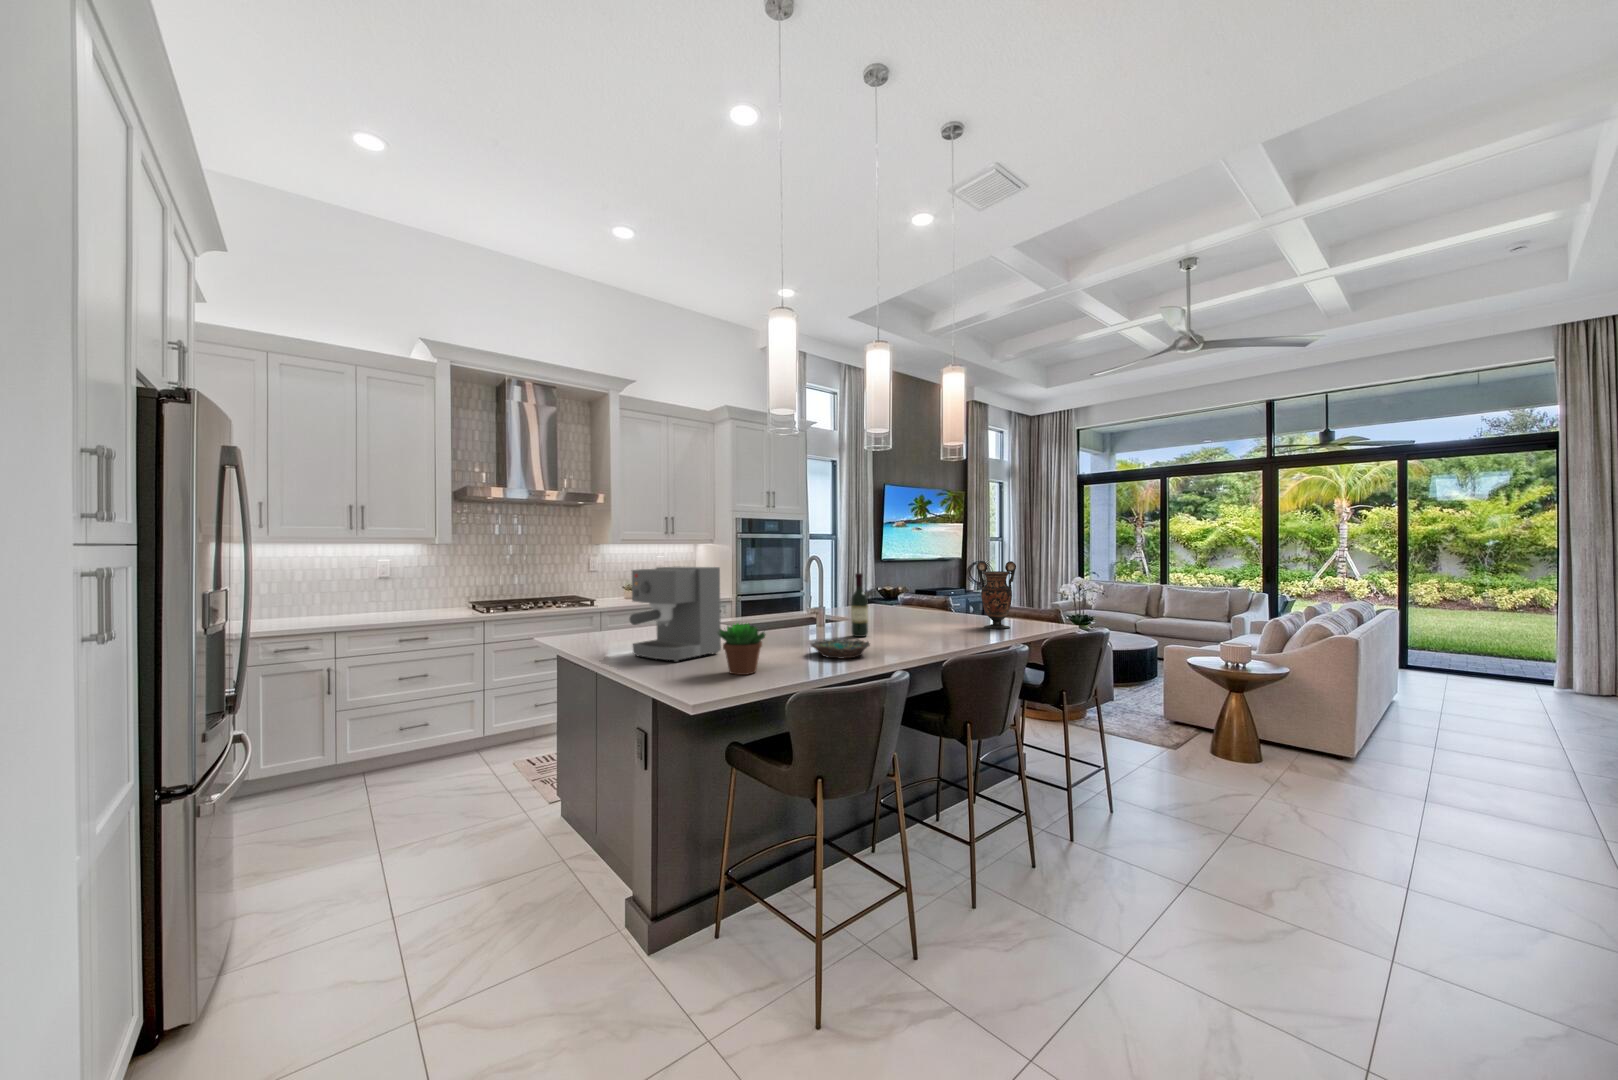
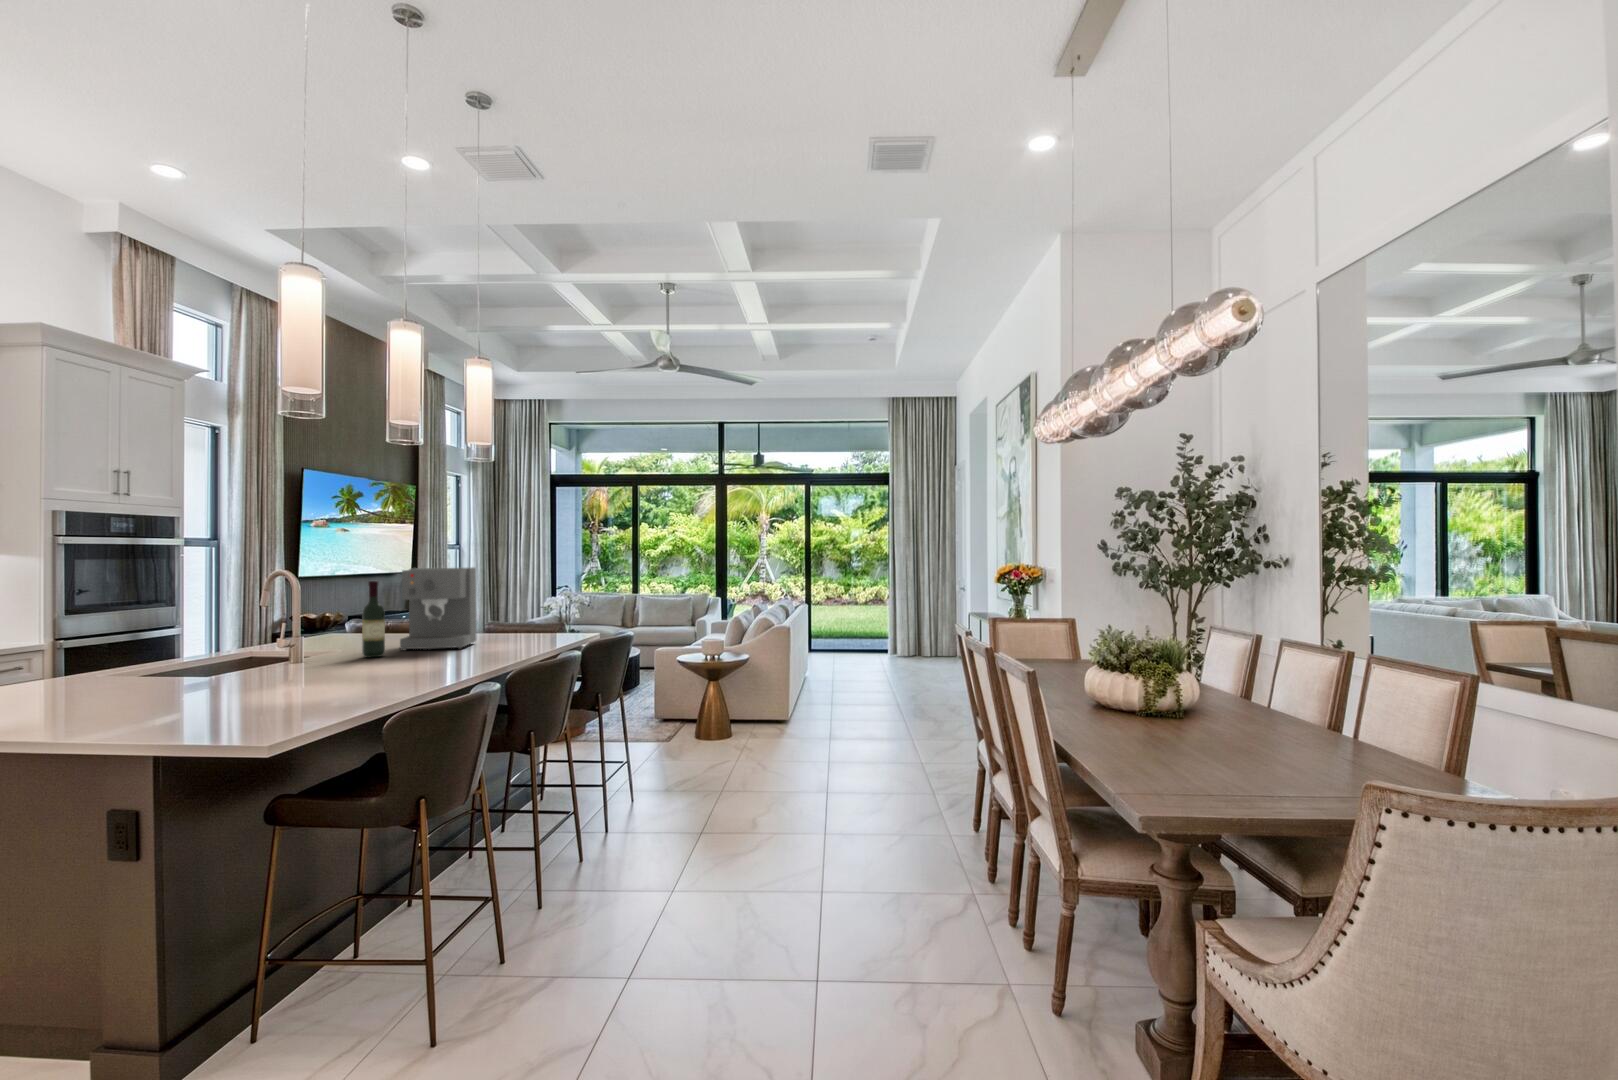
vase: present [977,561,1016,629] -> none [497,566,540,639]
coffee maker: present [630,567,721,662] -> present [400,567,476,651]
succulent plant: present [717,623,765,675] -> none [252,635,325,701]
bowl: present [811,640,870,659] -> none [346,654,425,676]

